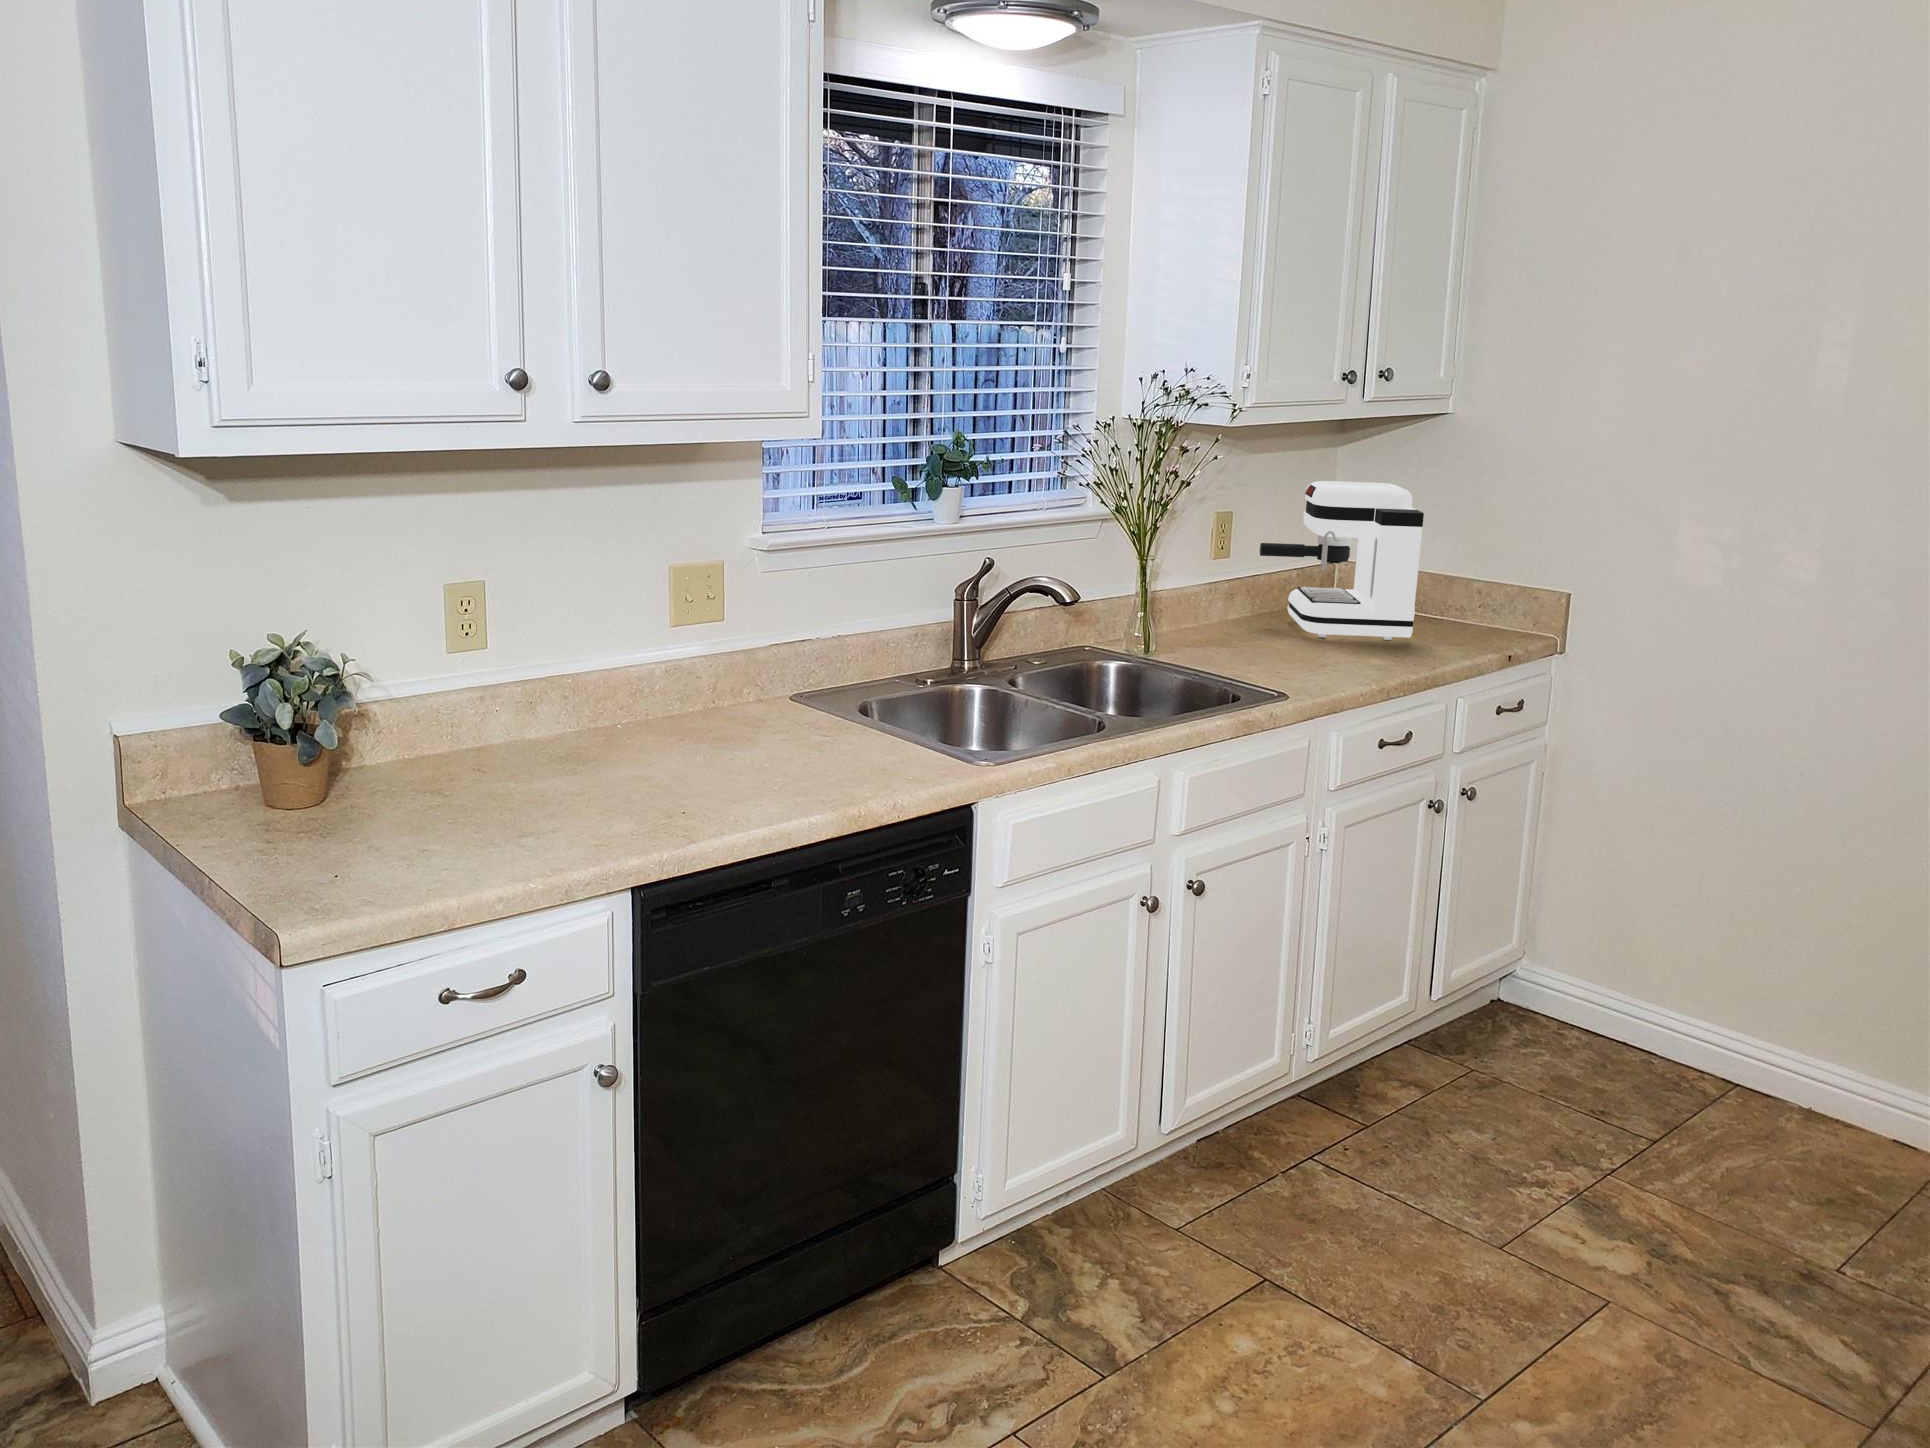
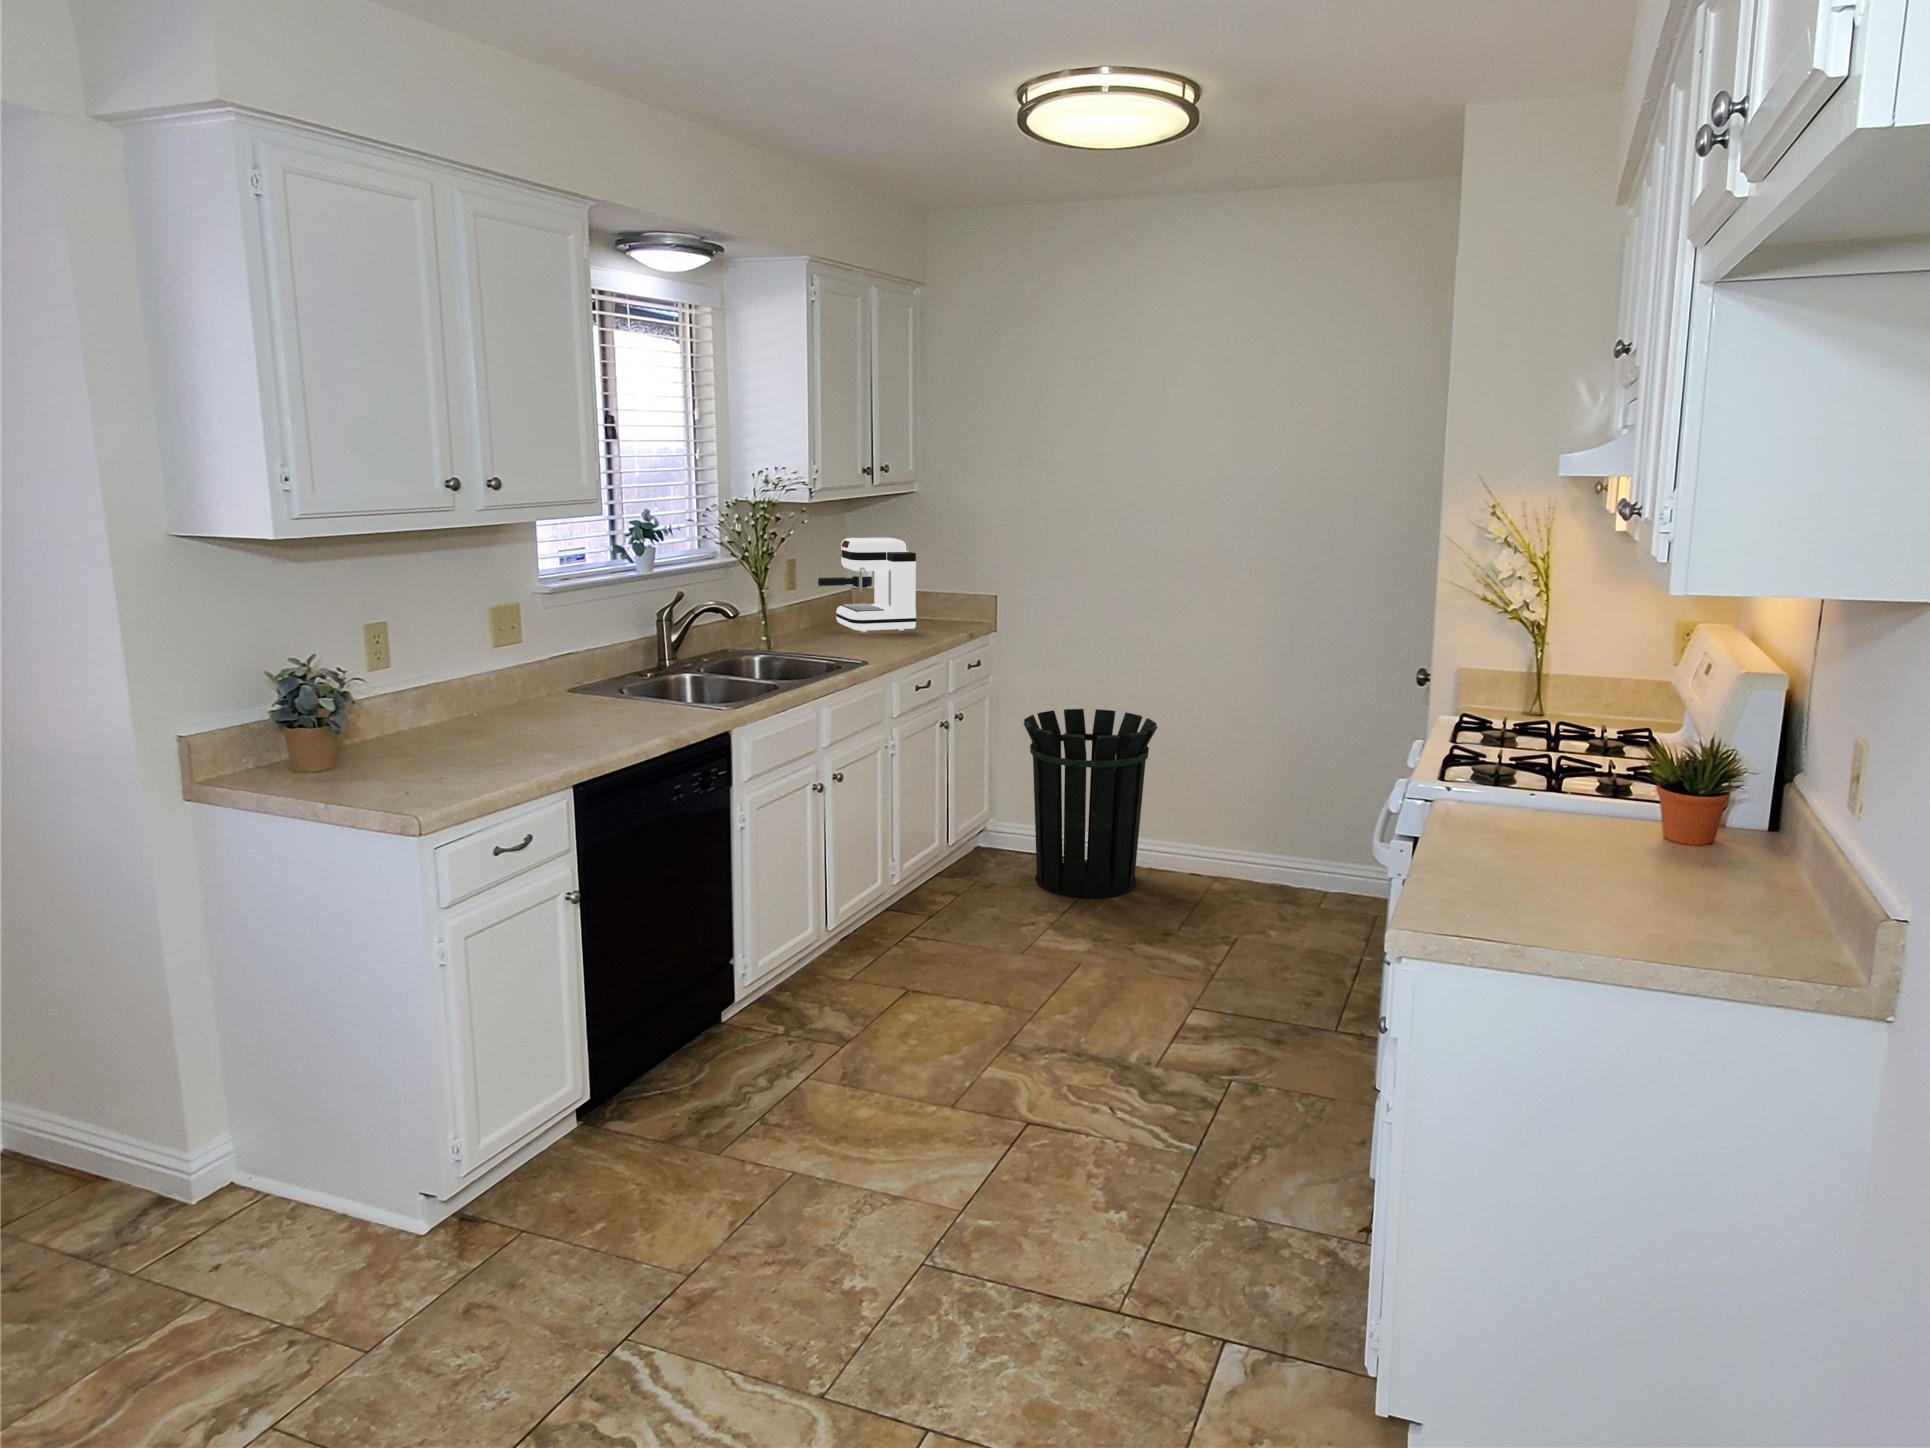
waste bin: none [1575,805,1852,1163] -> present [1023,709,1157,898]

